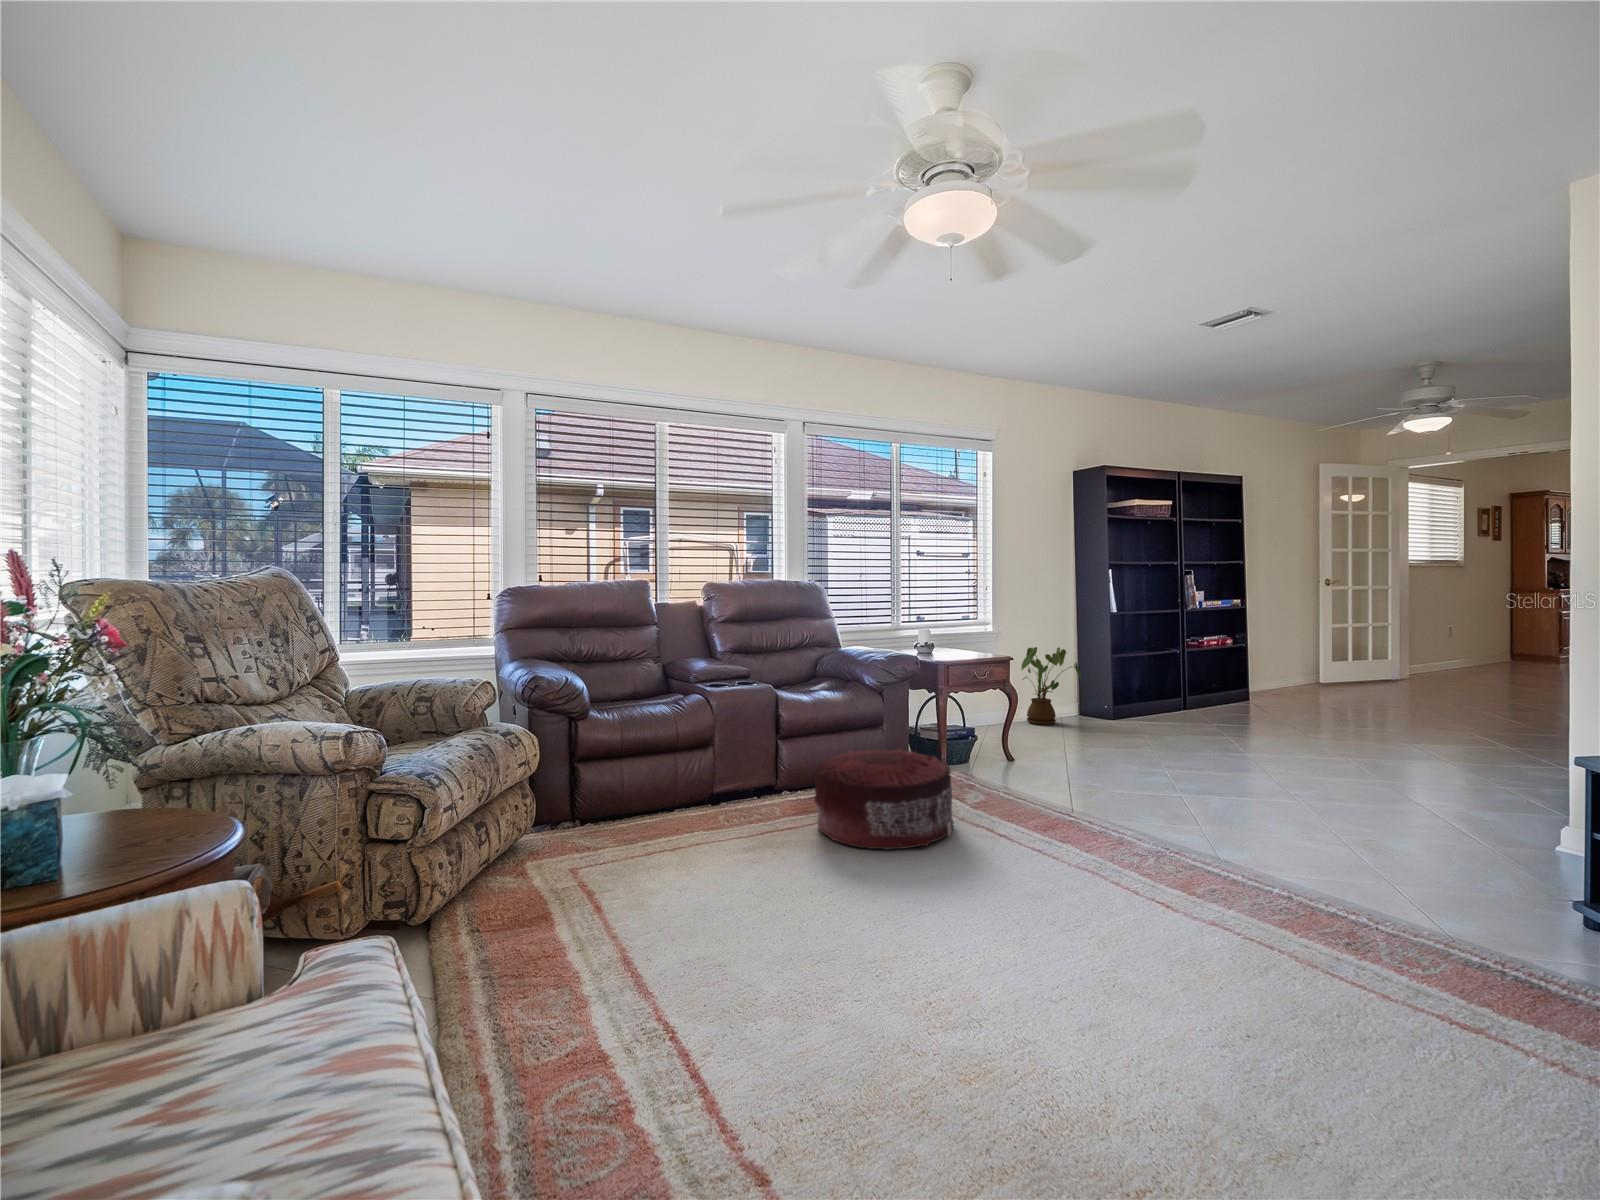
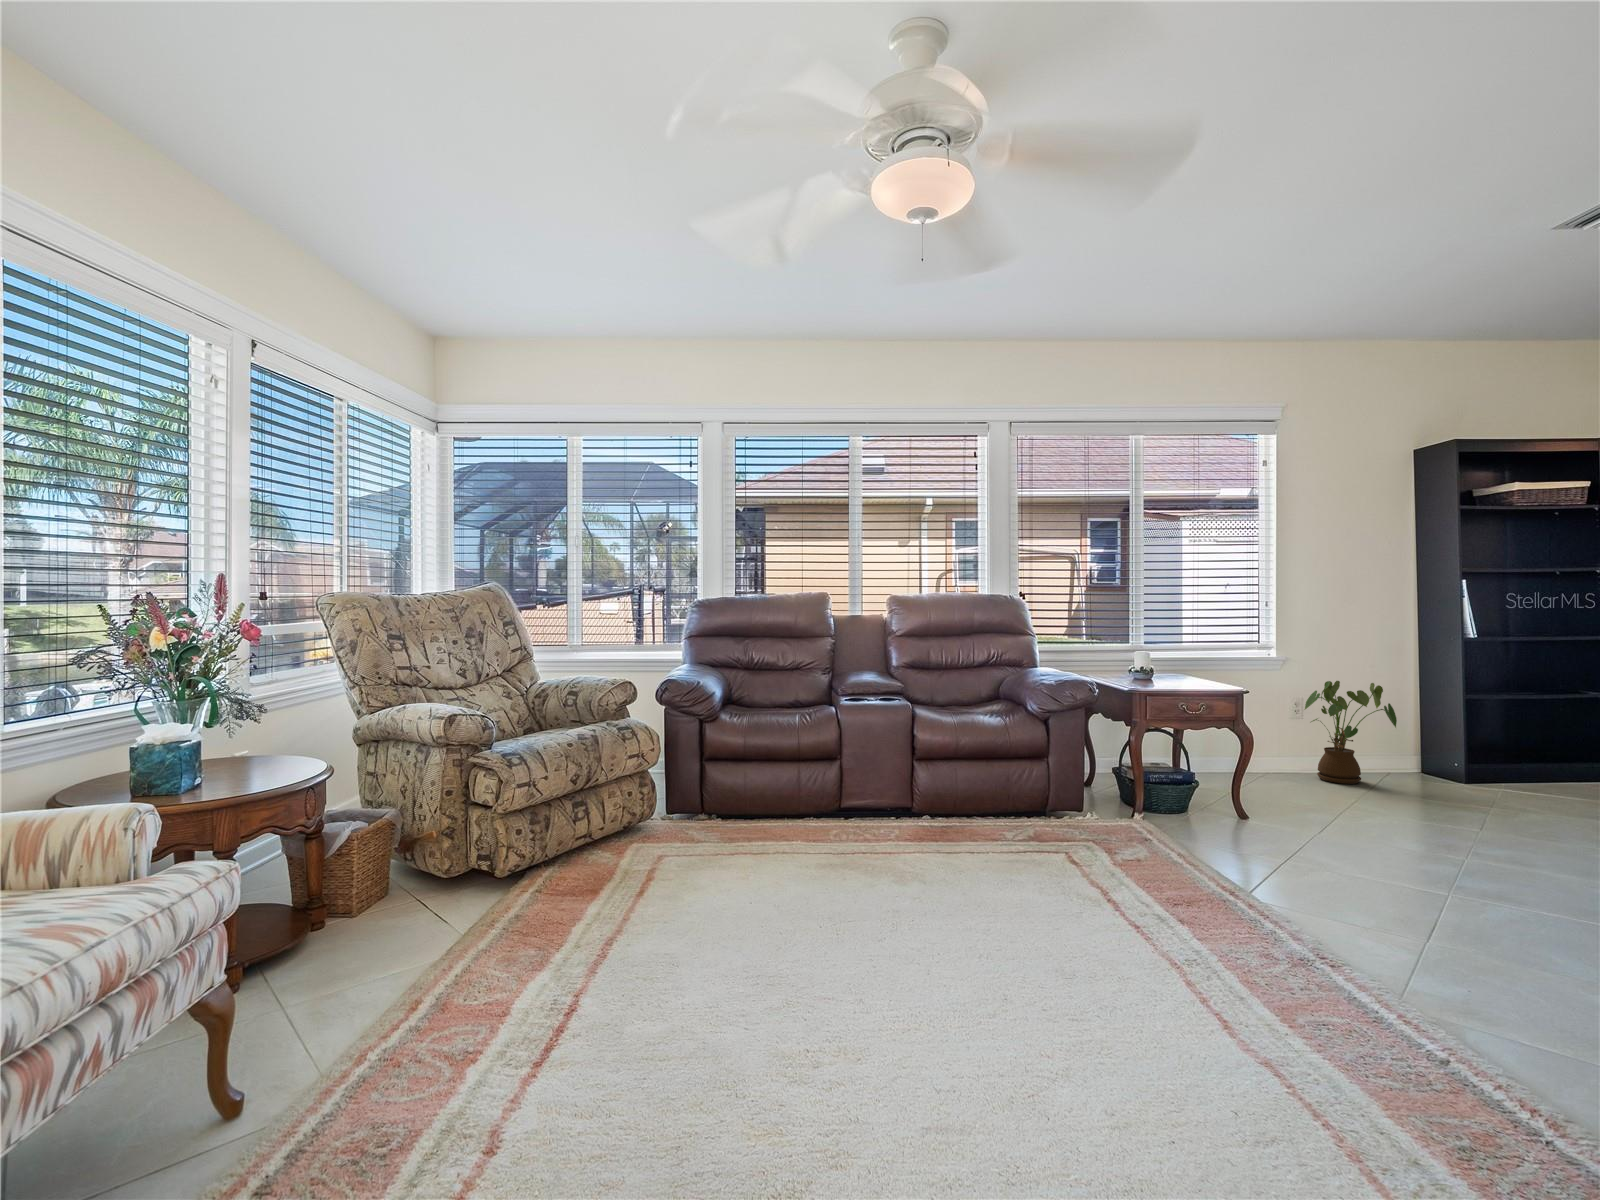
pouf: present [815,749,953,850] -> none [901,780,1067,897]

